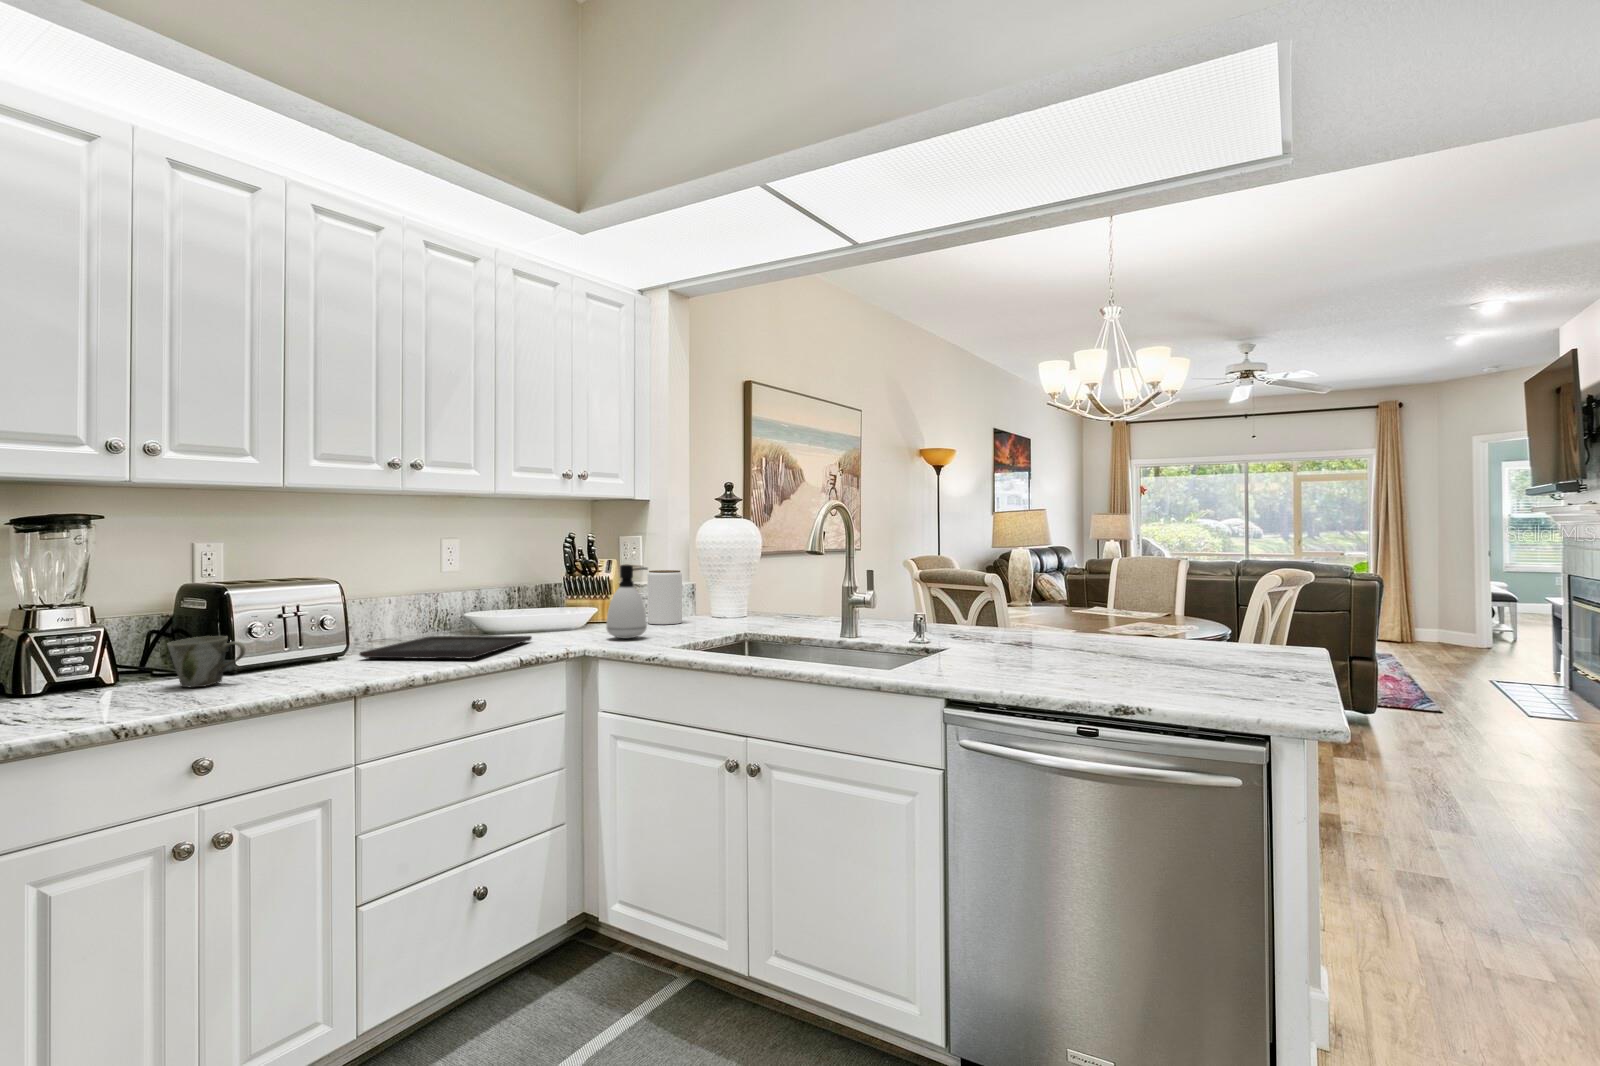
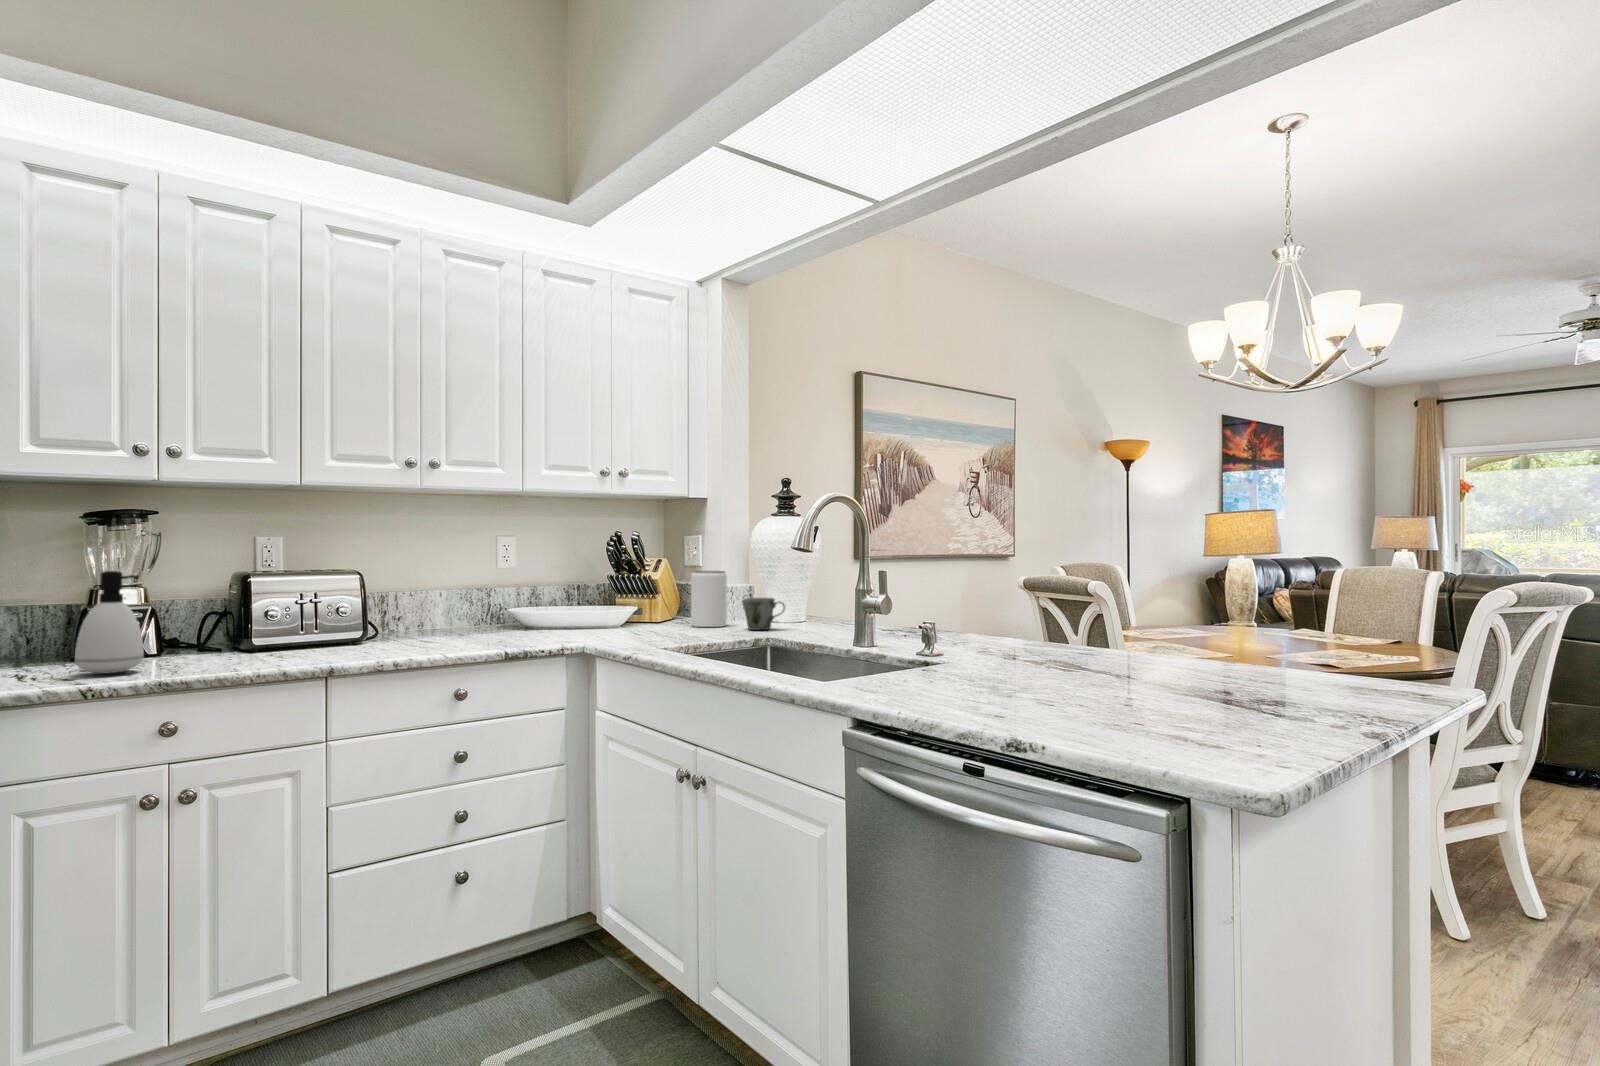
soap dispenser: present [606,565,647,638] -> present [75,571,144,673]
mug: present [168,636,245,687] -> present [742,598,785,630]
tray: present [360,636,532,659] -> none [371,628,546,650]

